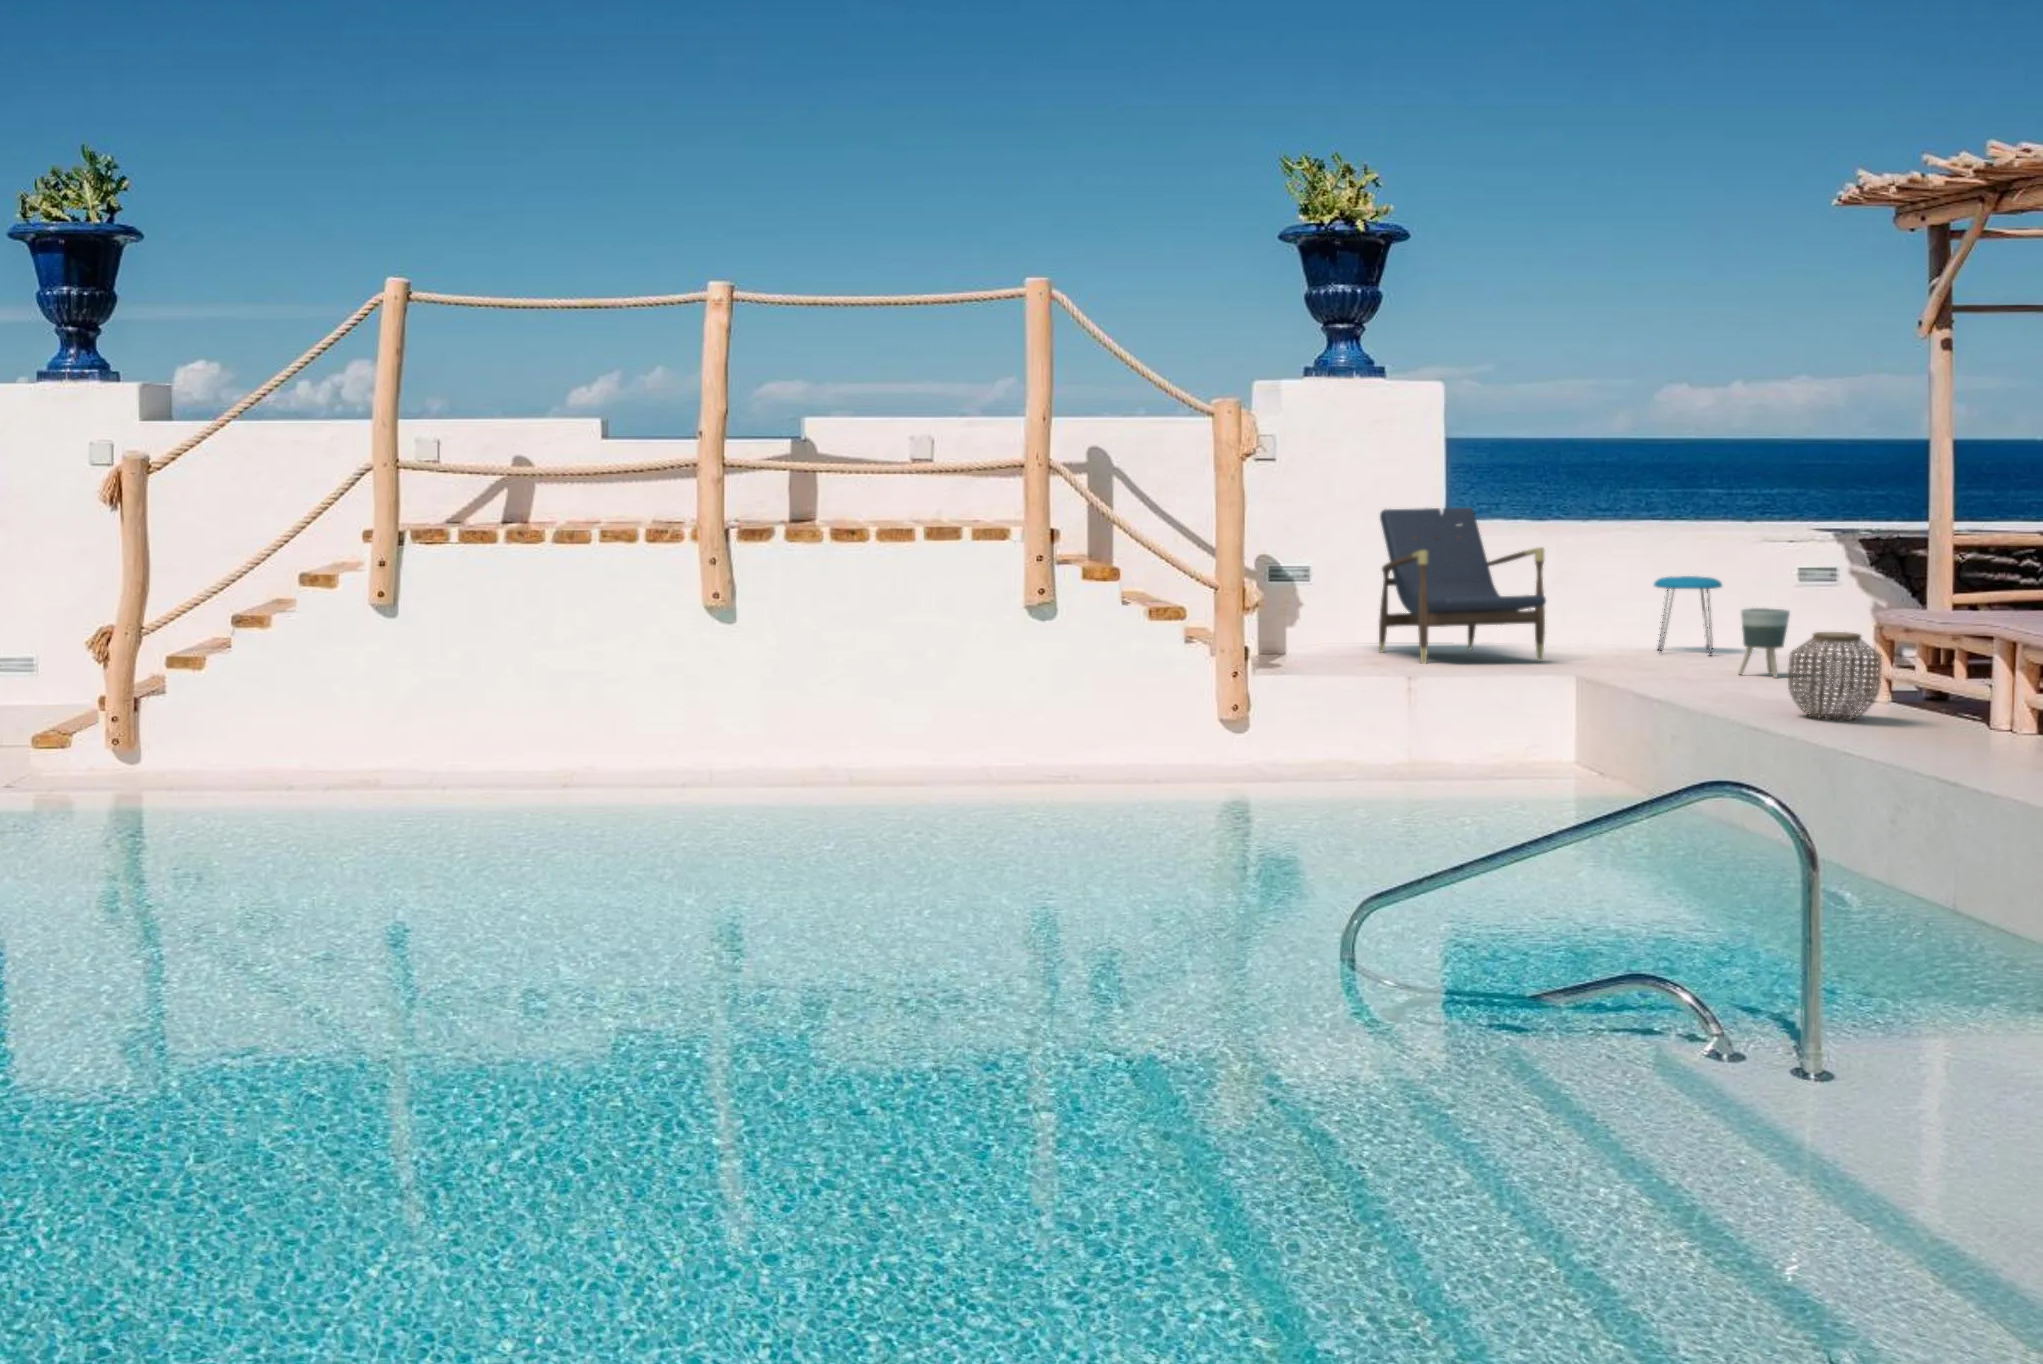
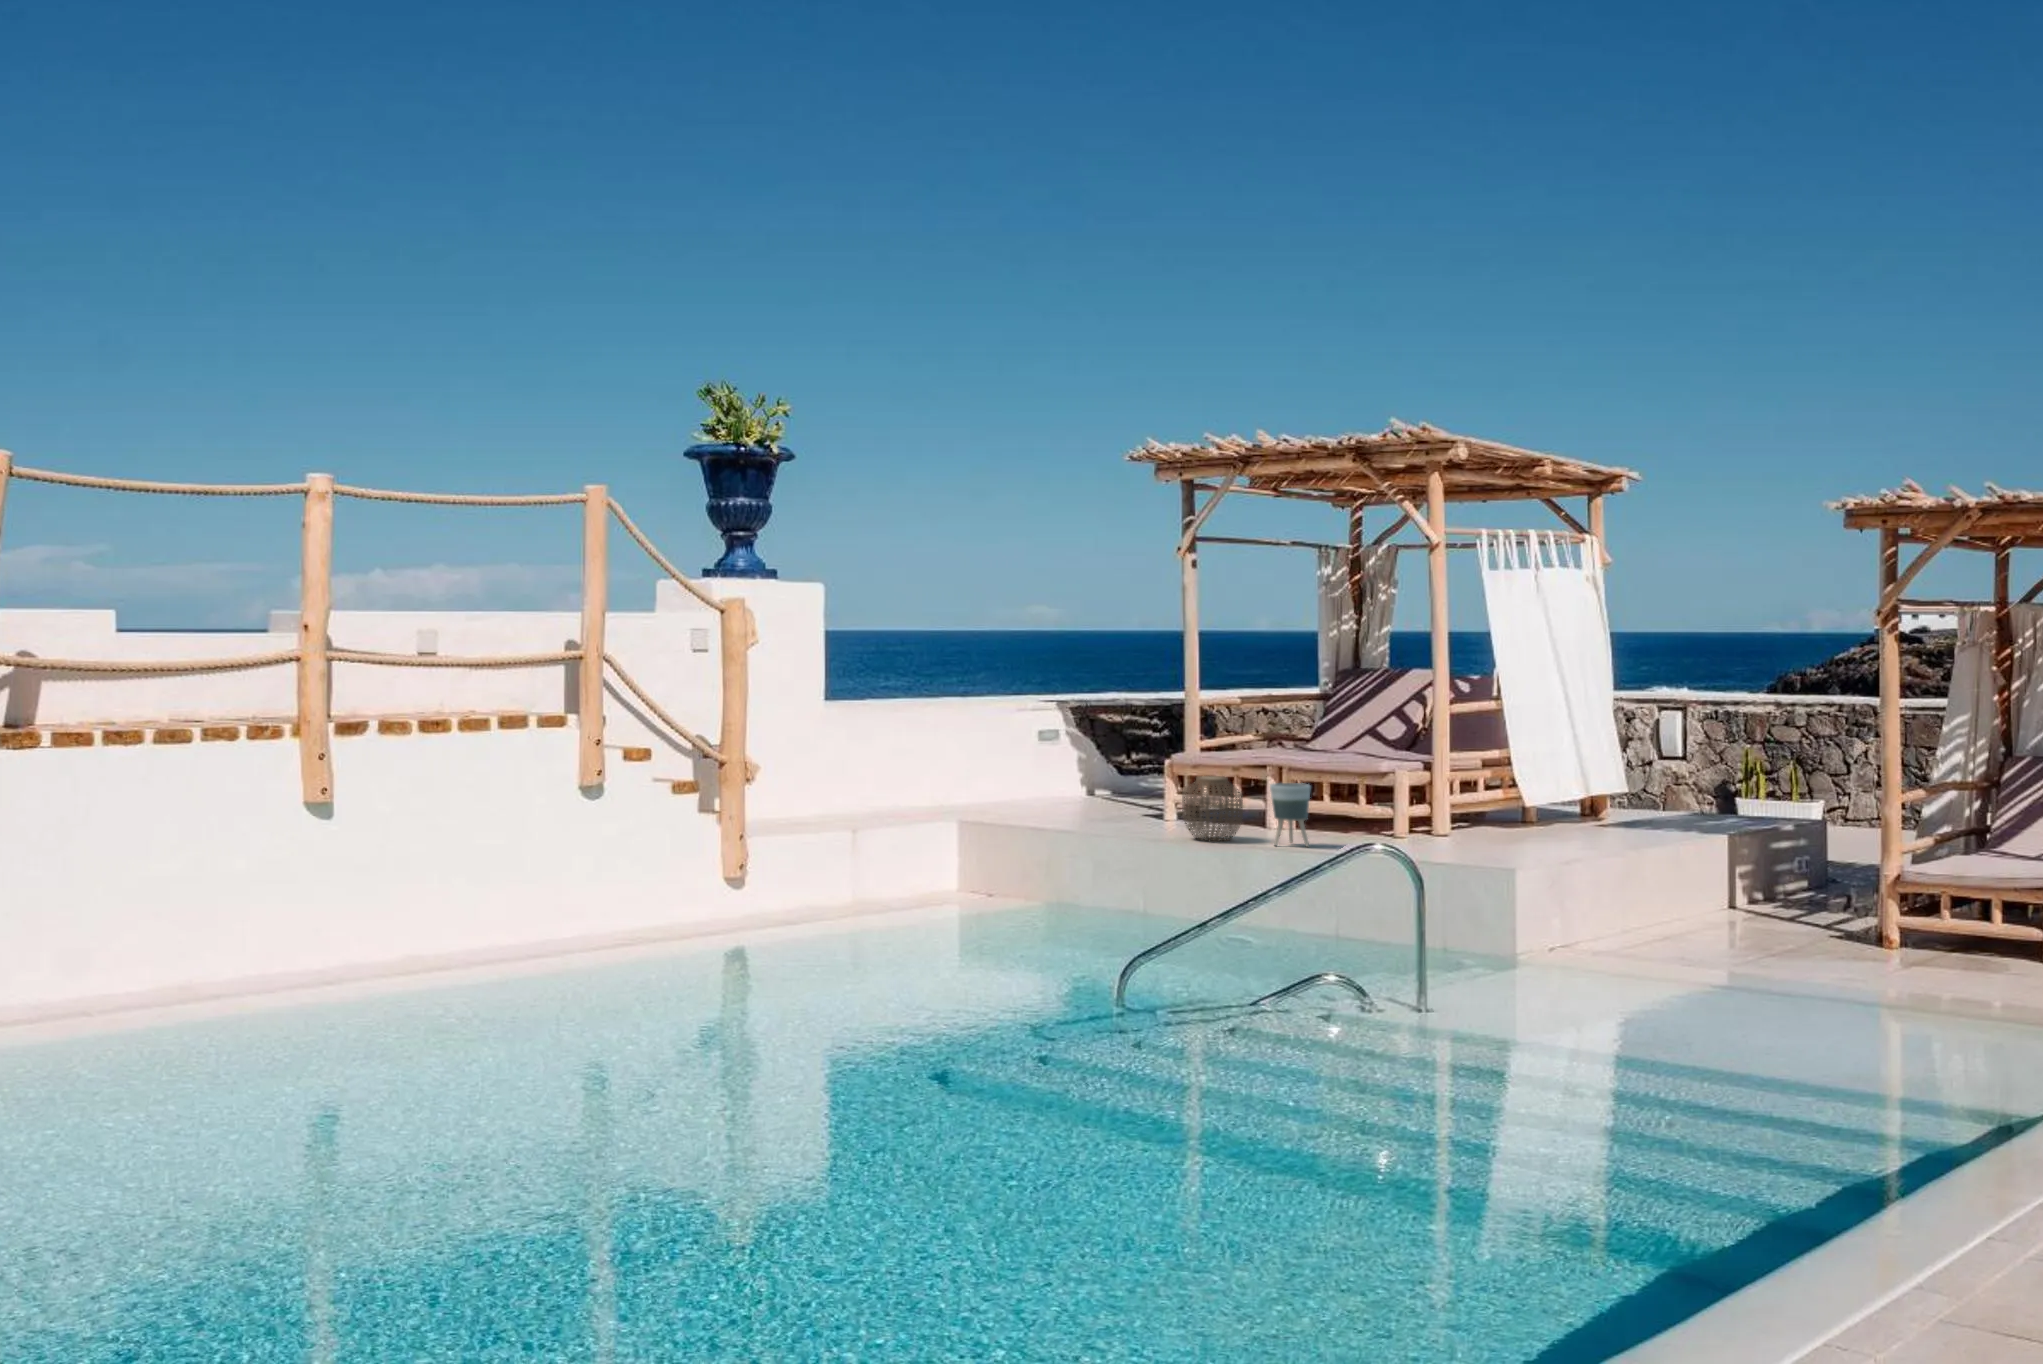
lounge chair: present [1379,508,1546,664] -> none [789,684,932,817]
stool: present [1654,576,1722,655] -> none [962,734,1011,797]
planter: present [1739,608,1790,678] -> present [1270,783,1310,847]

